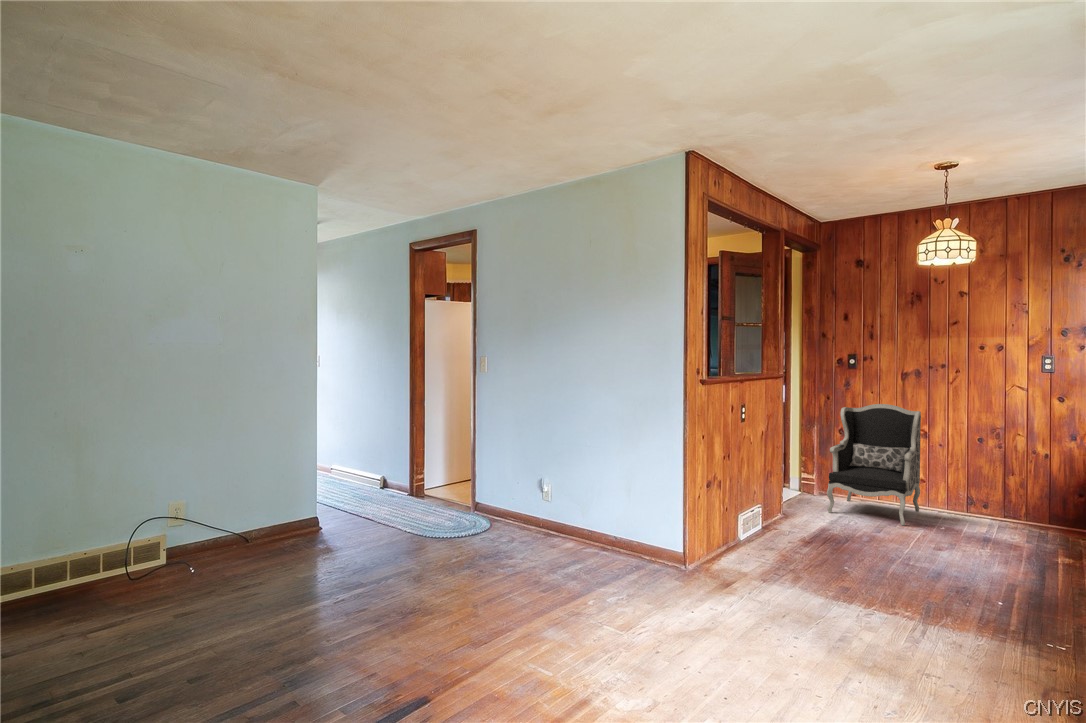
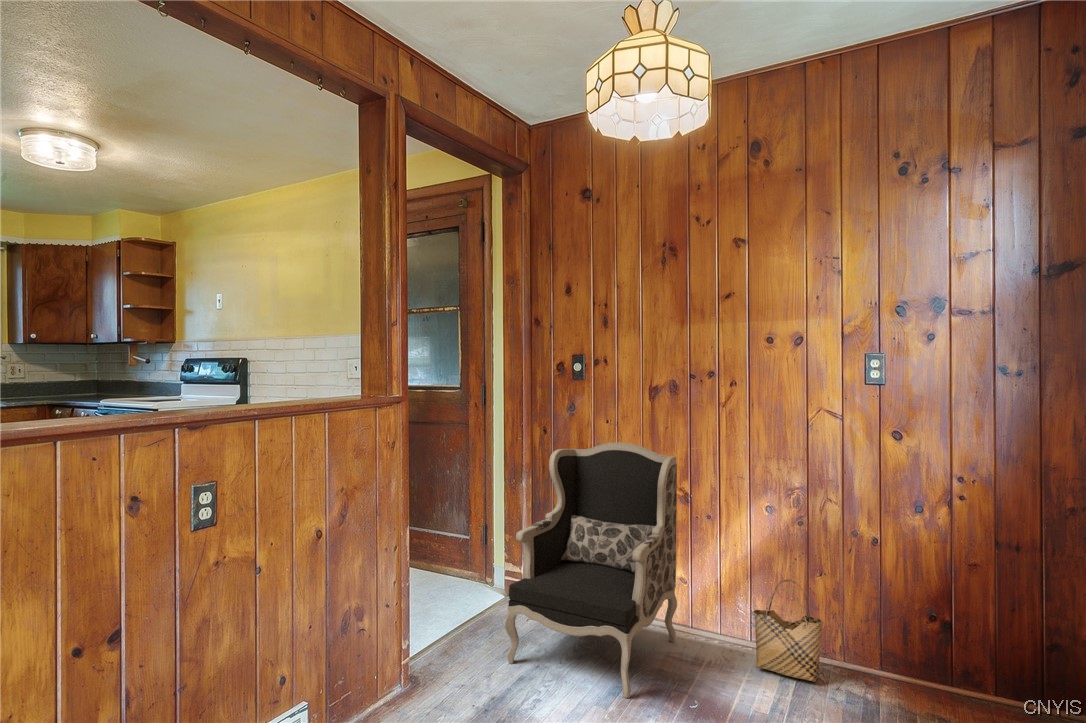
woven basket: none [971,477,1014,527] -> present [753,580,823,682]

